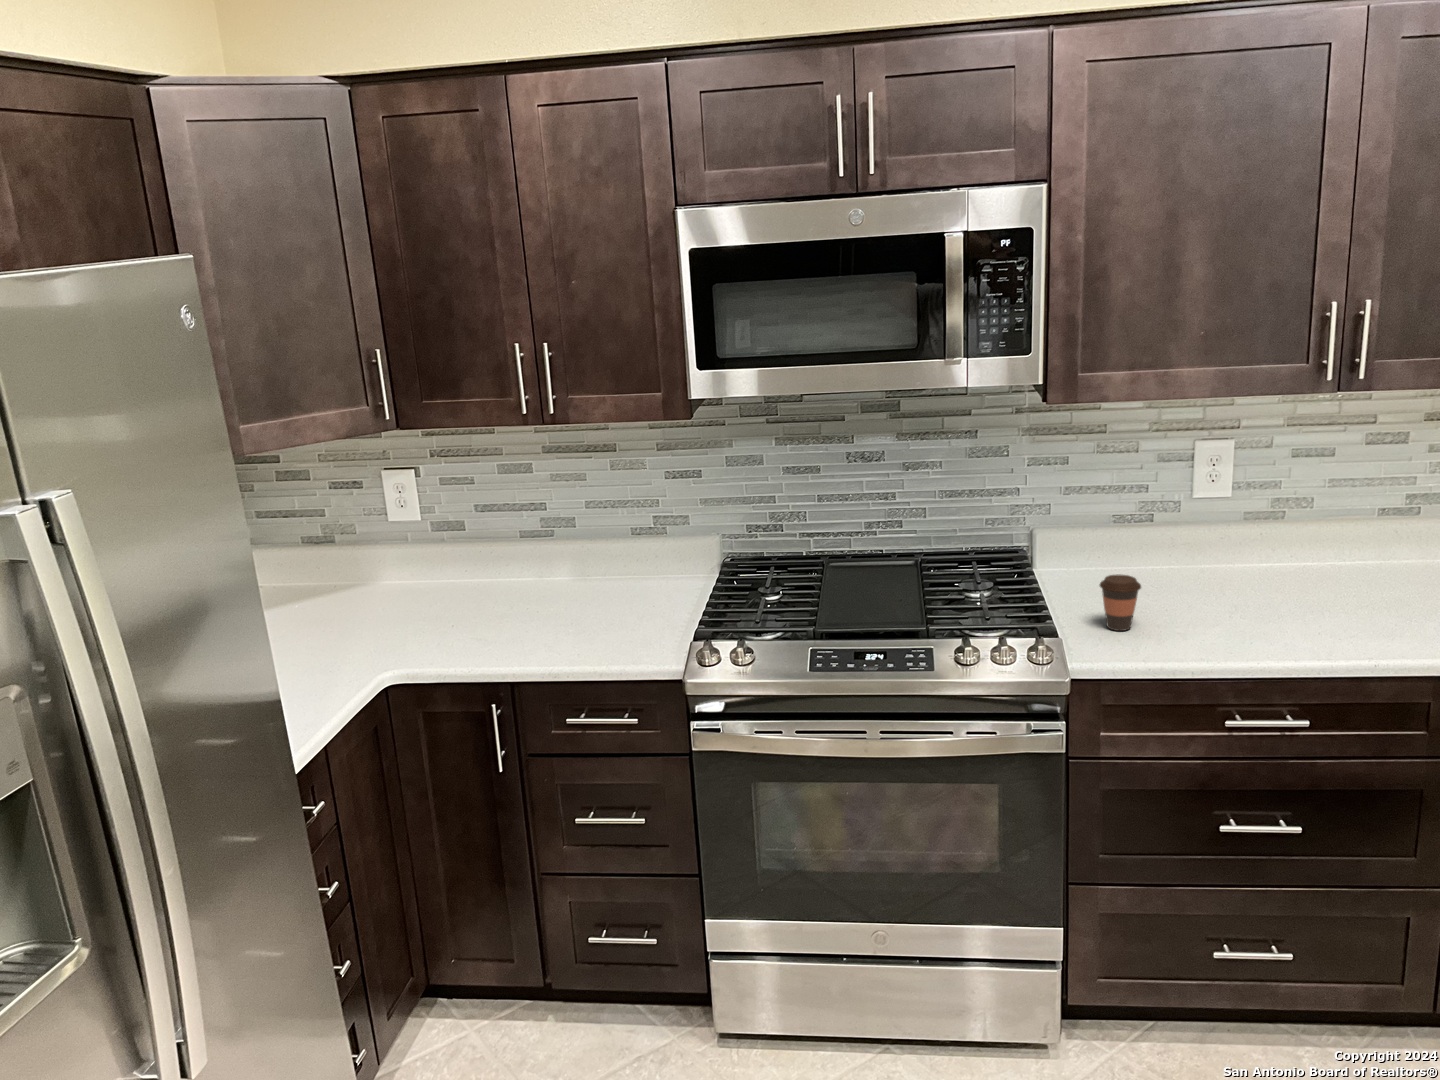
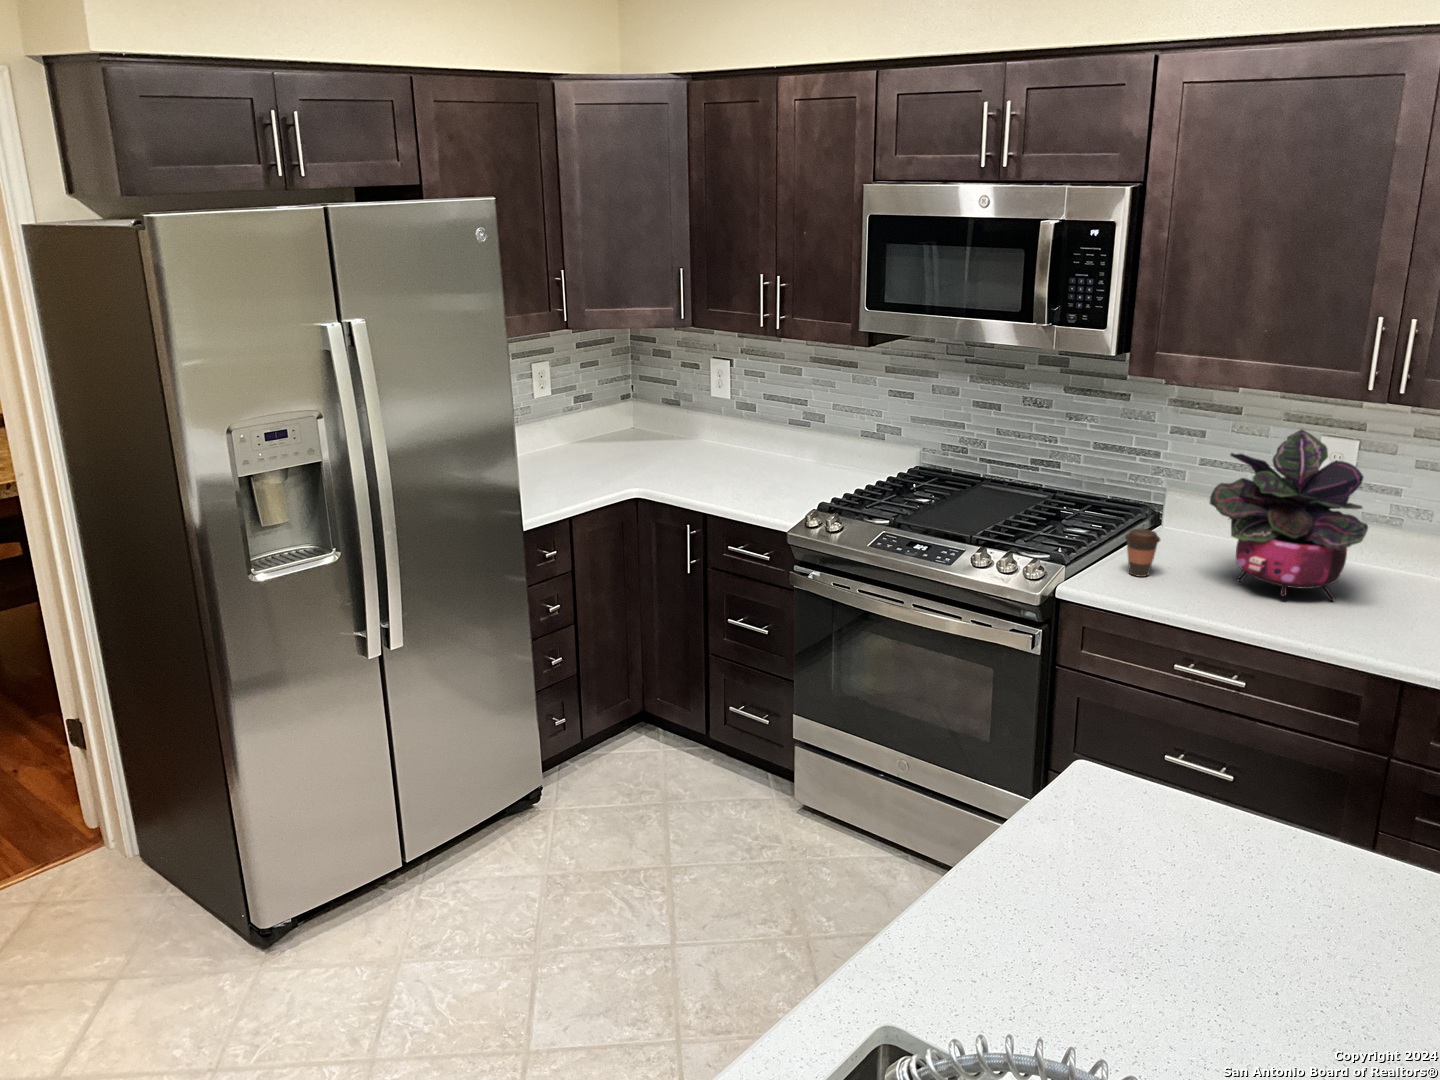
potted plant: none [1178,433,1355,617] -> present [1210,430,1368,601]

